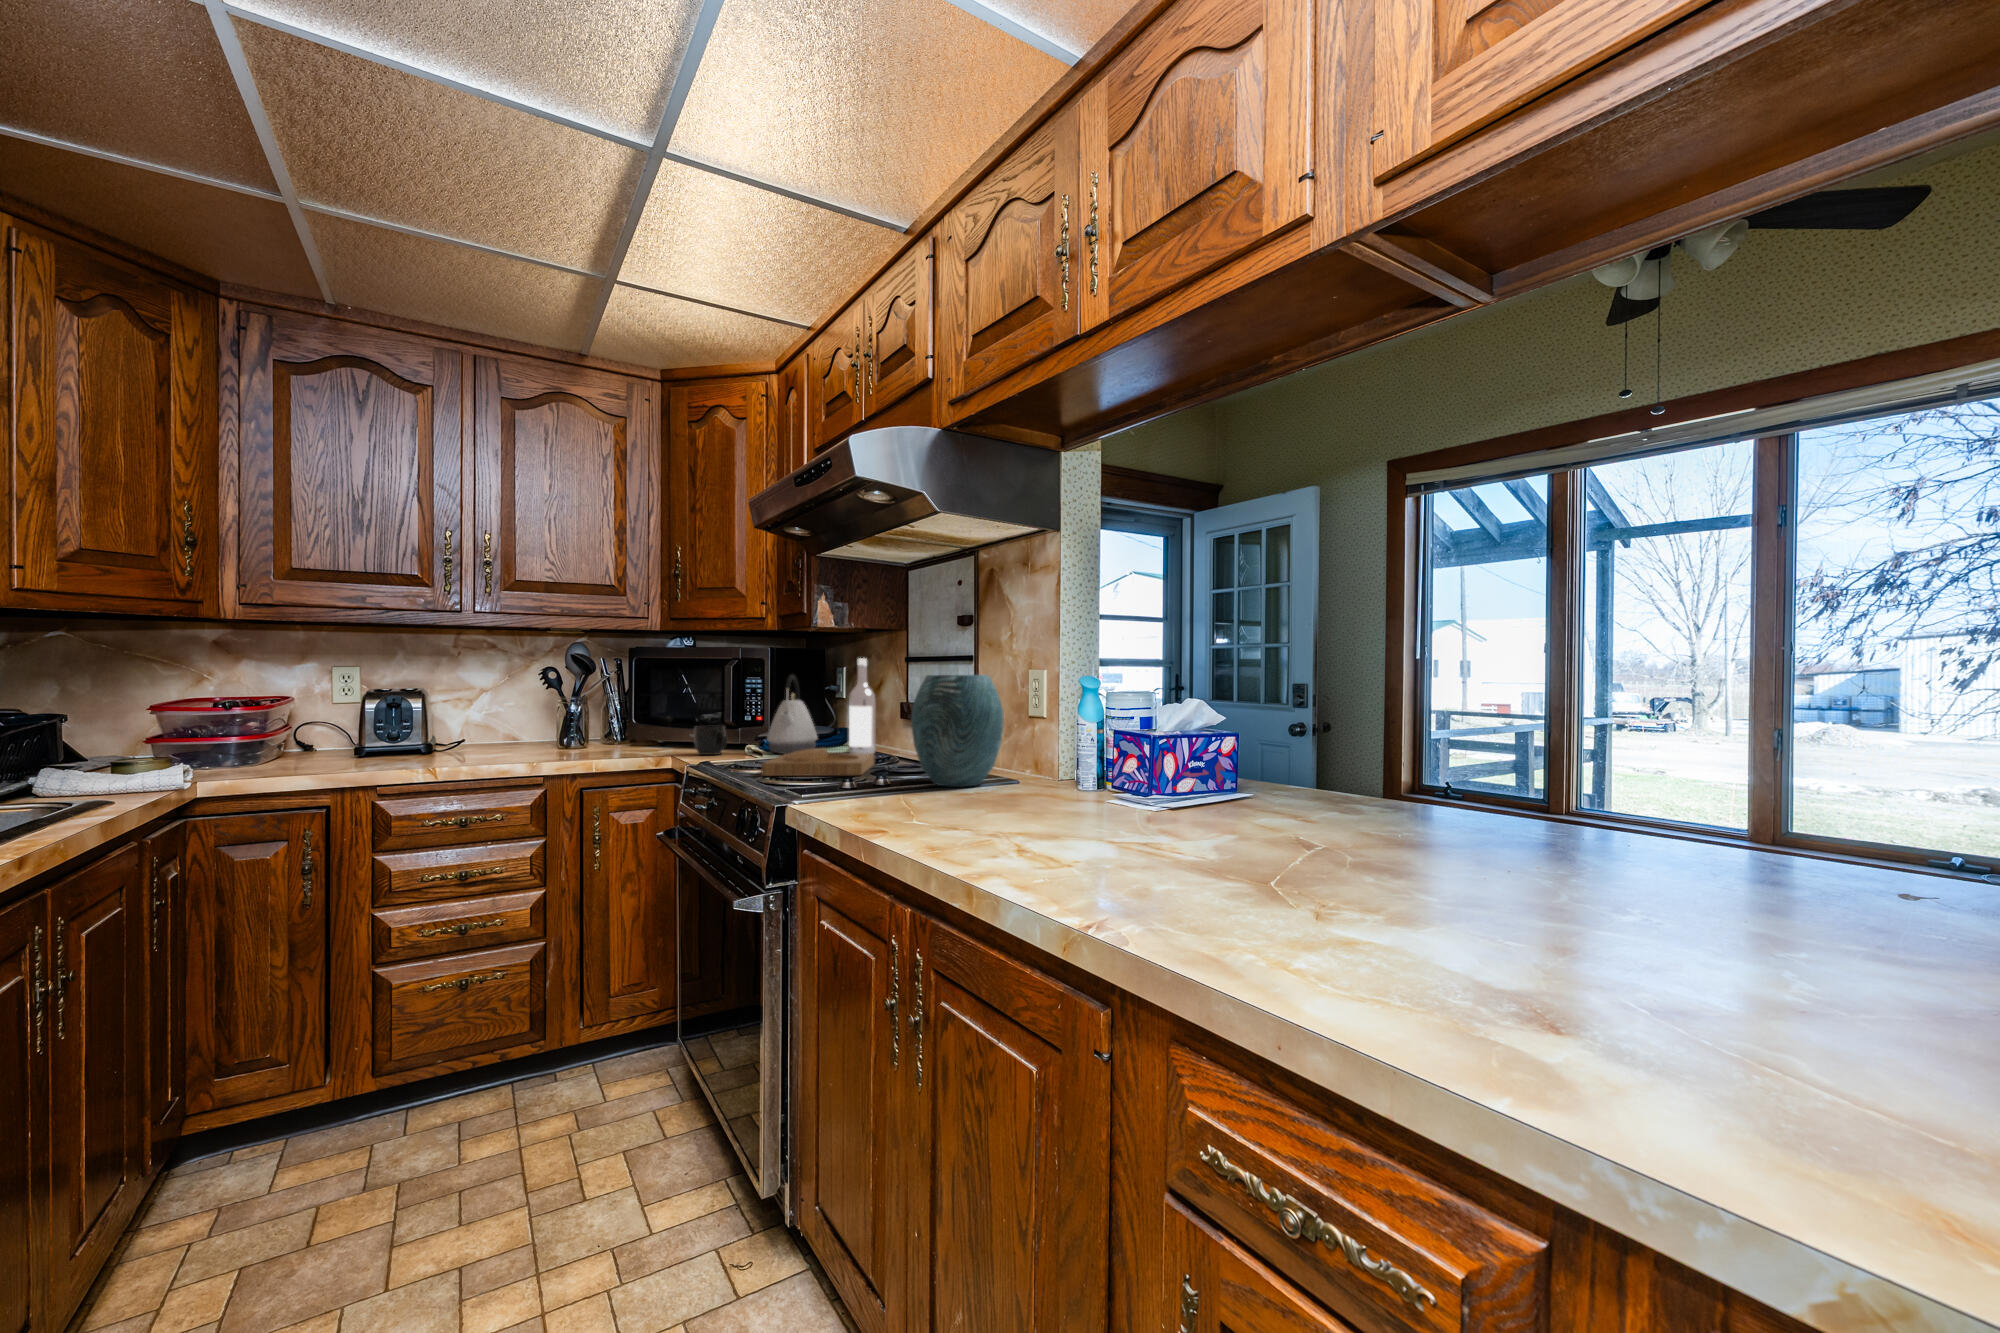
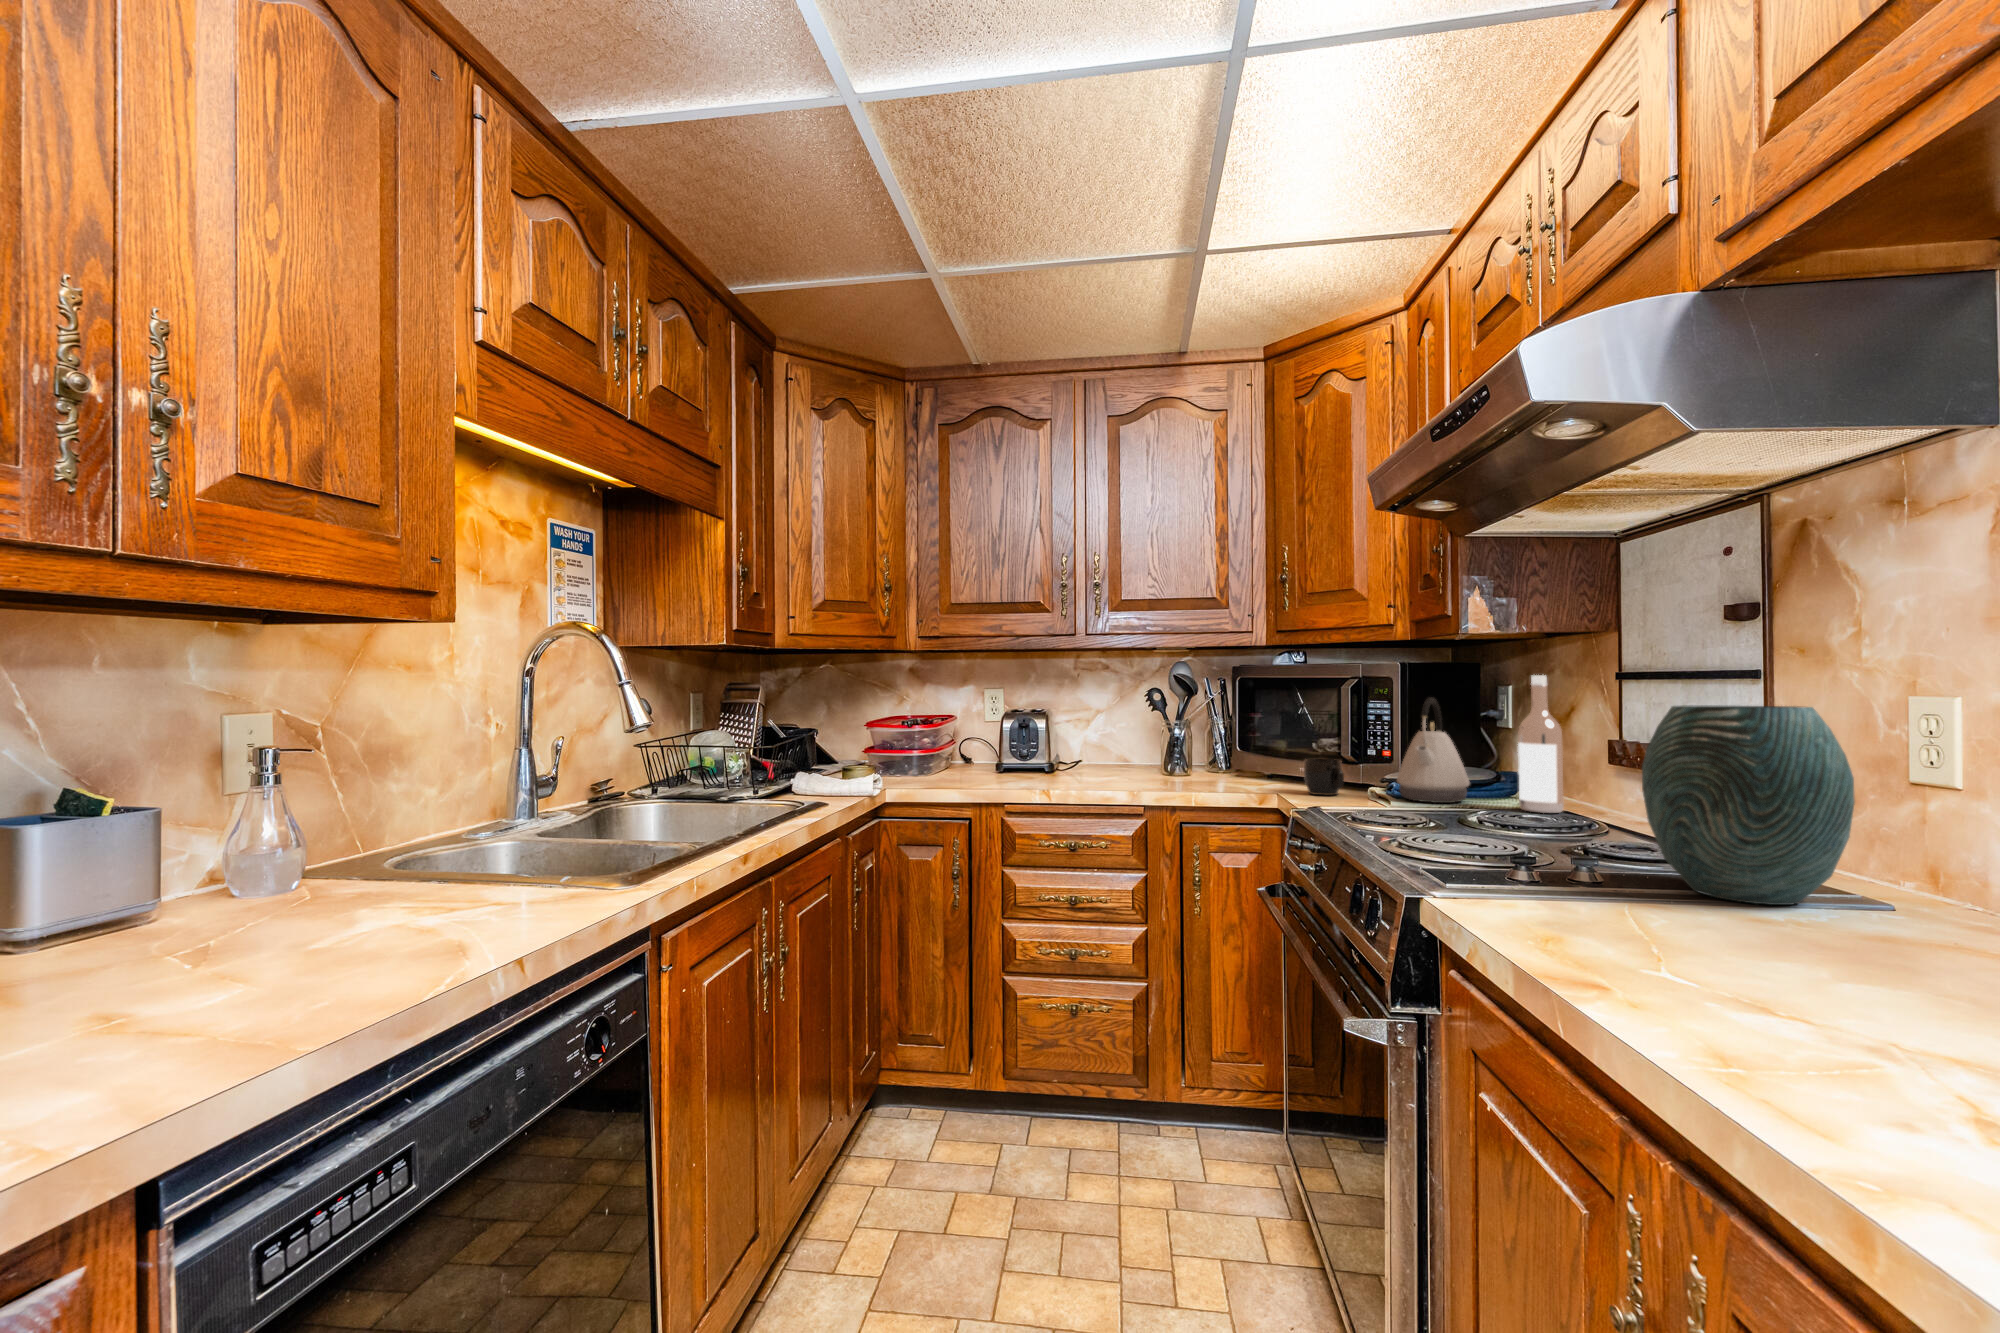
tray: present [761,748,875,776] -> none [1387,805,1565,853]

